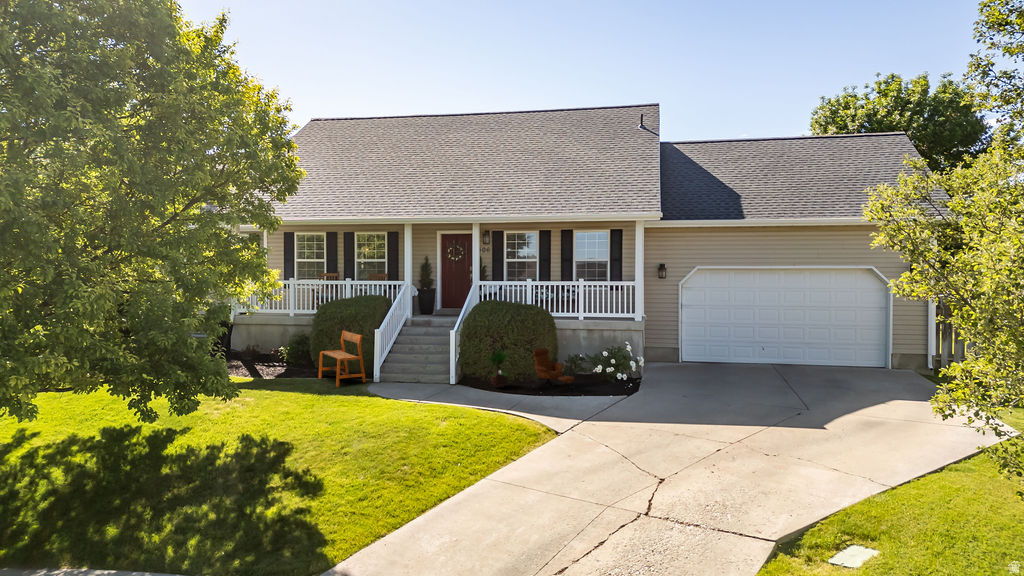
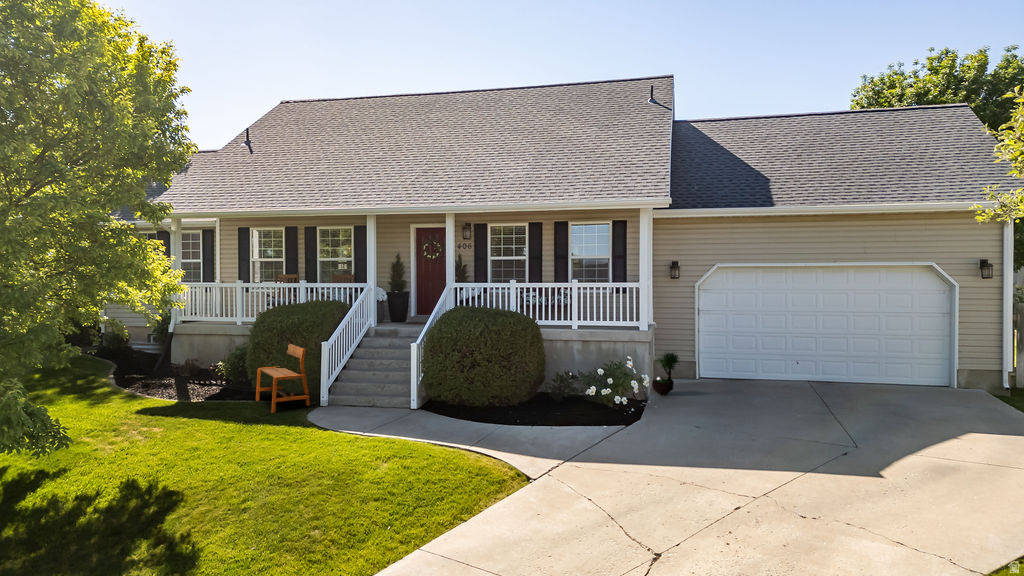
lounge chair: present [533,348,574,391] -> none [513,365,561,422]
potted tree: present [488,349,508,388] -> present [652,350,679,395]

